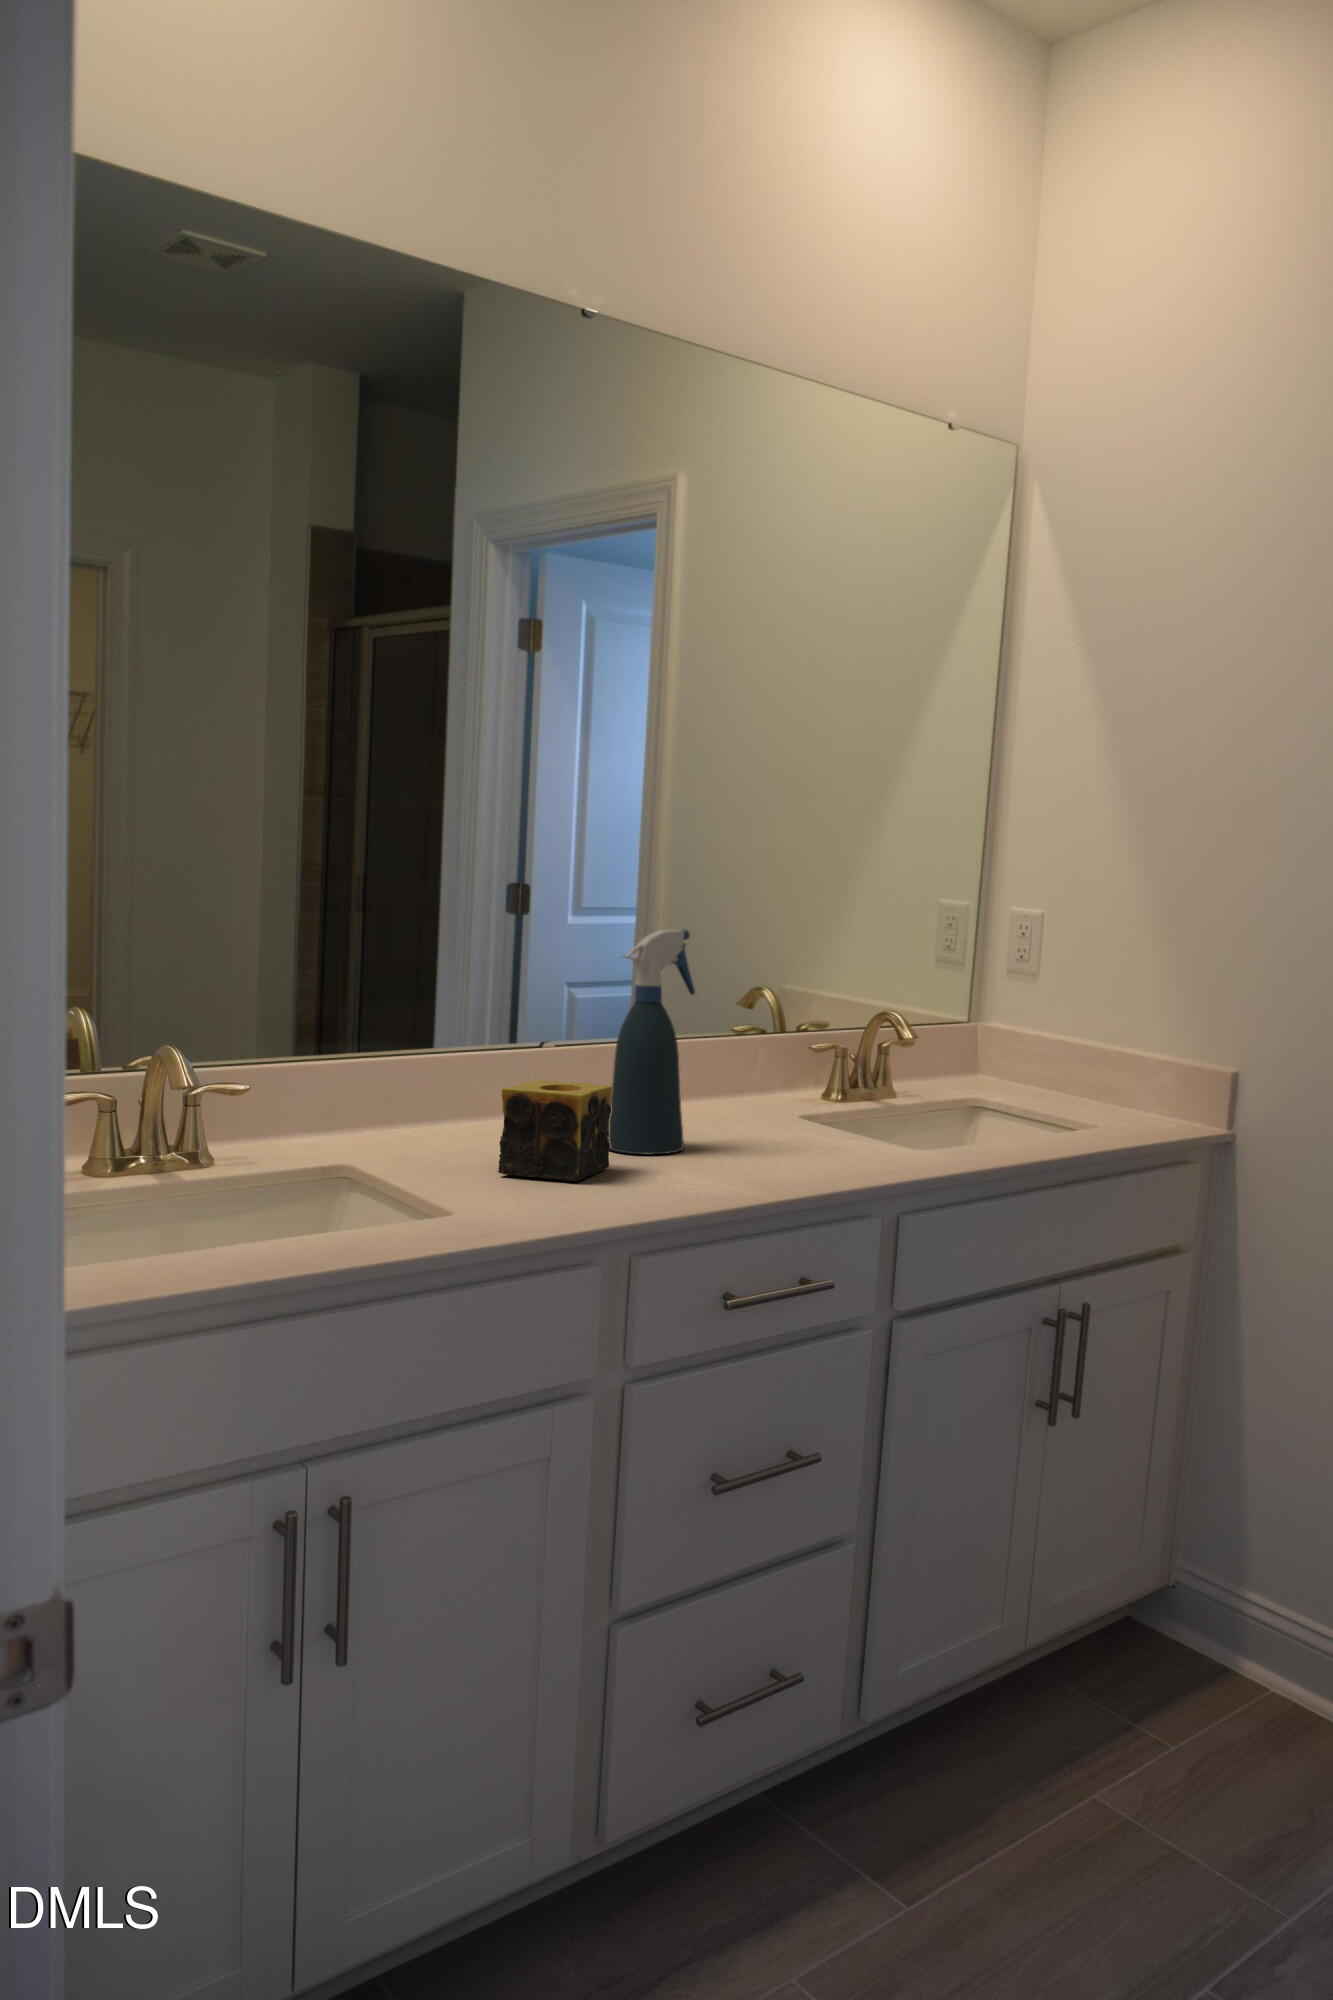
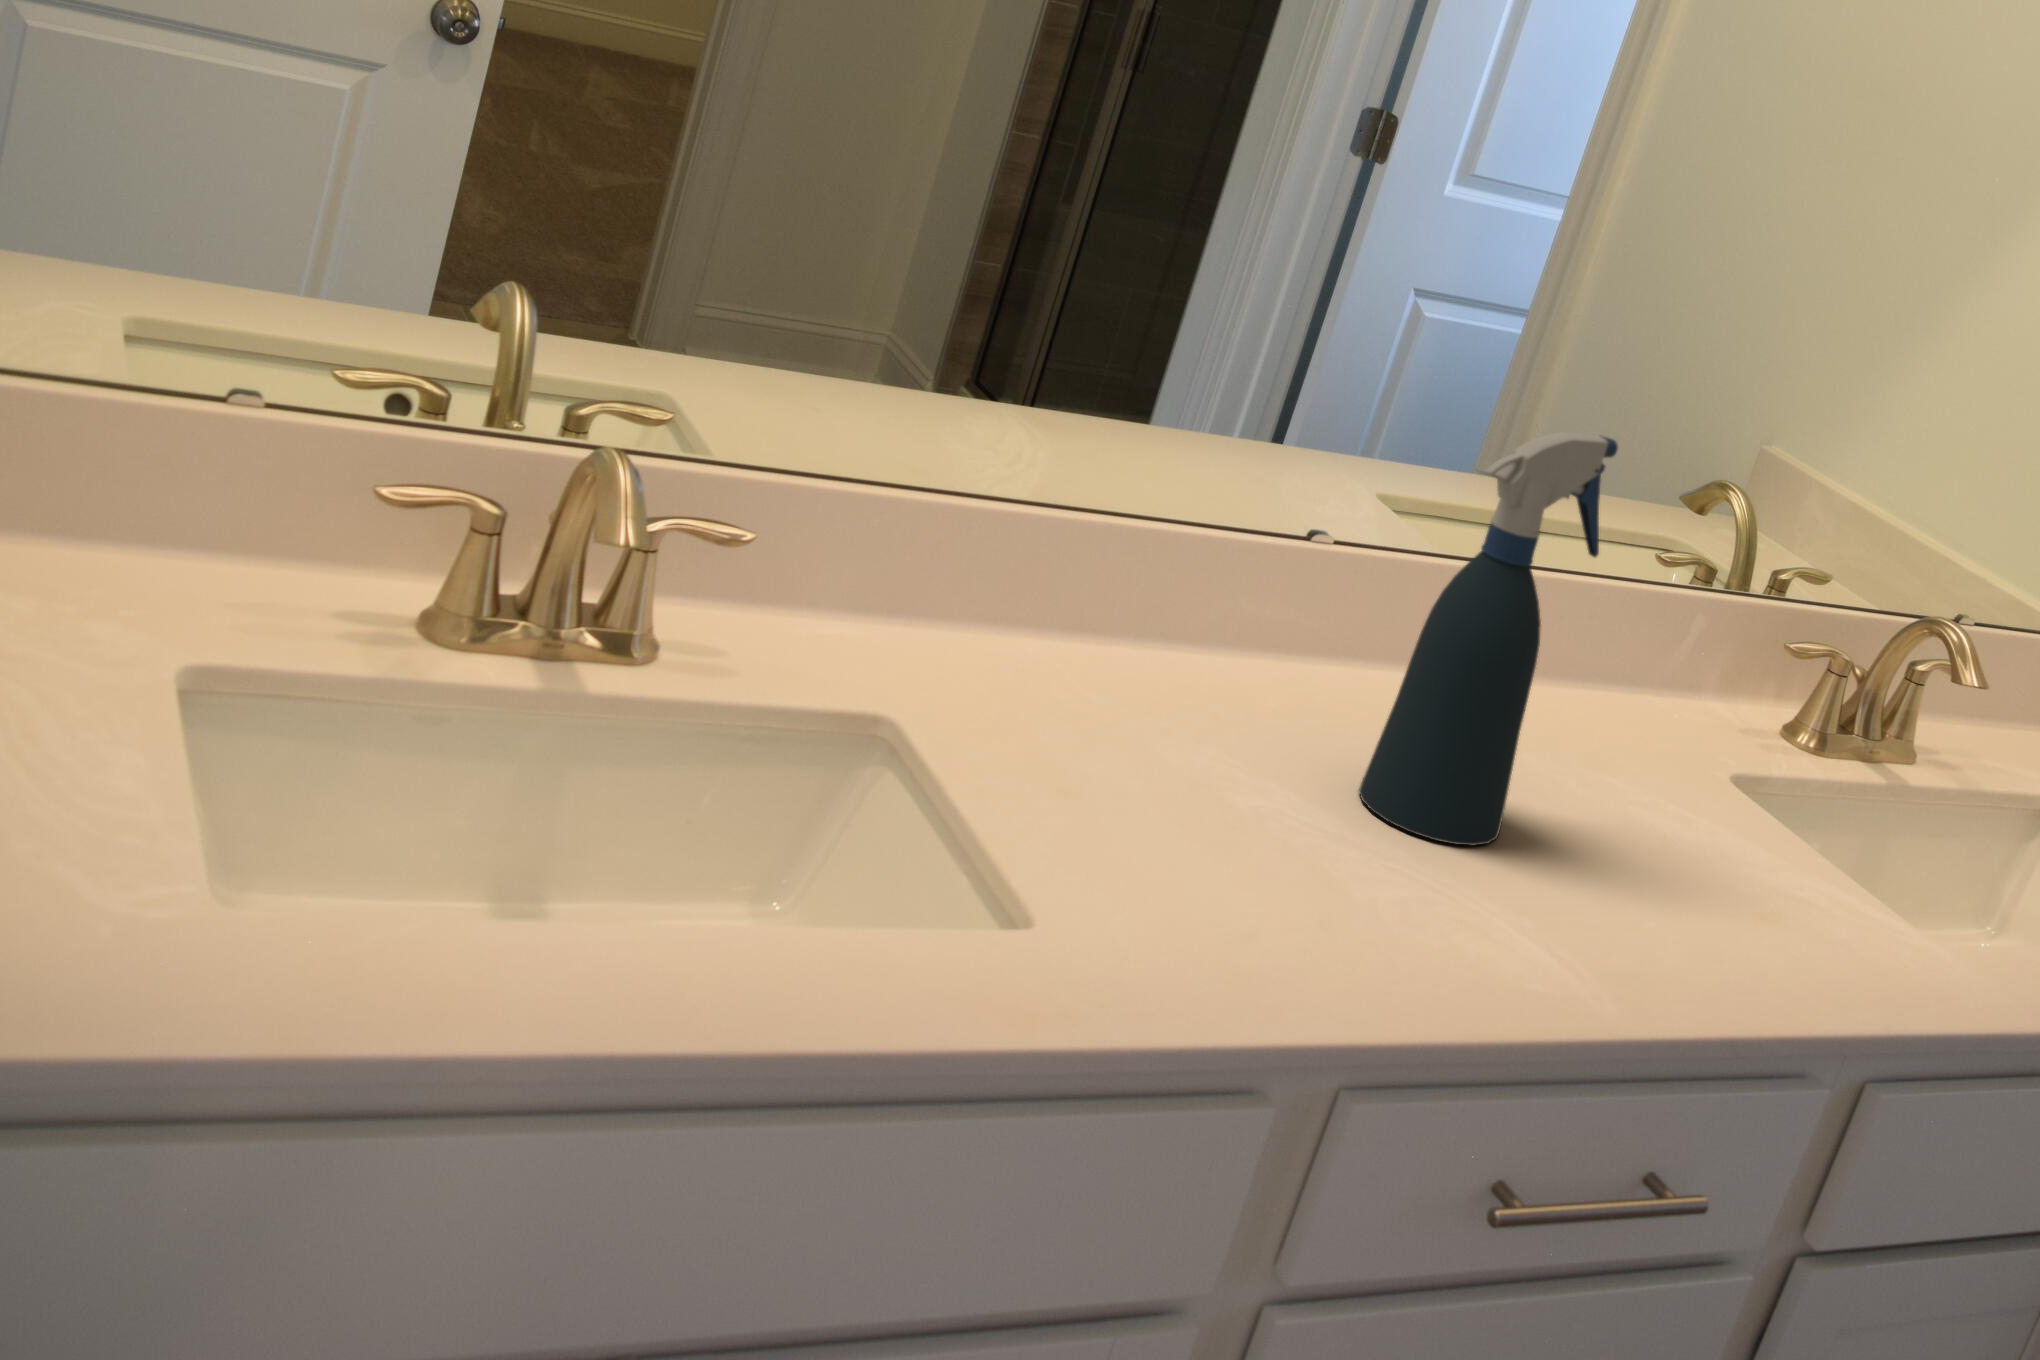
candle: present [498,1080,612,1181] -> none [1140,666,1390,902]

